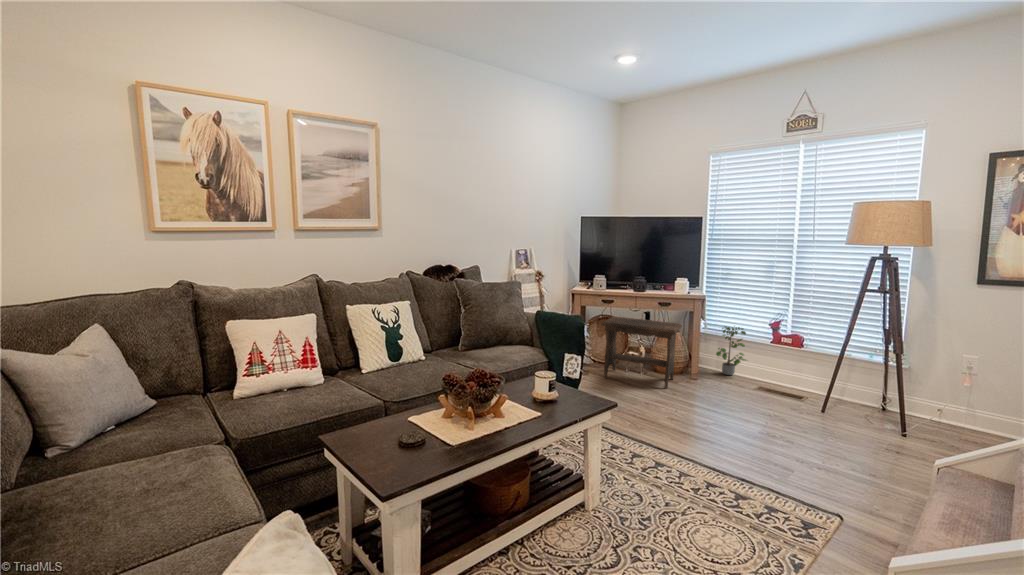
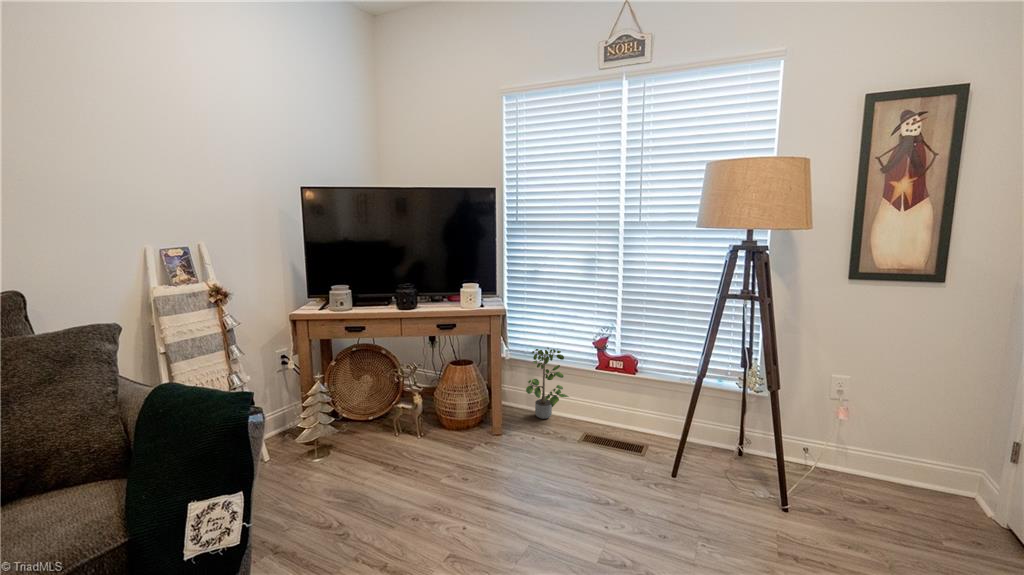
footstool: present [601,316,682,389] -> none [338,352,474,471]

